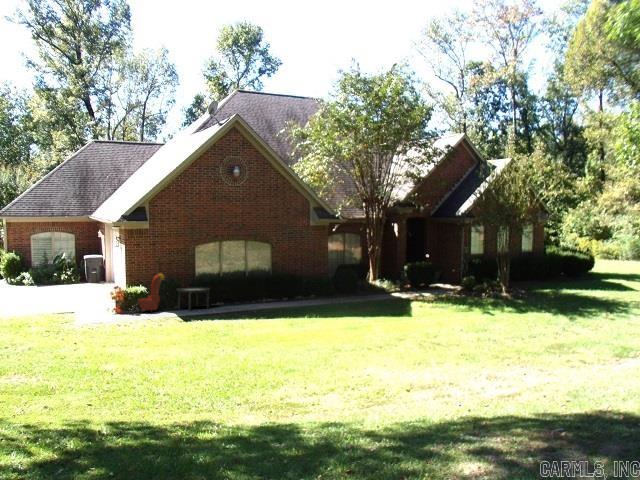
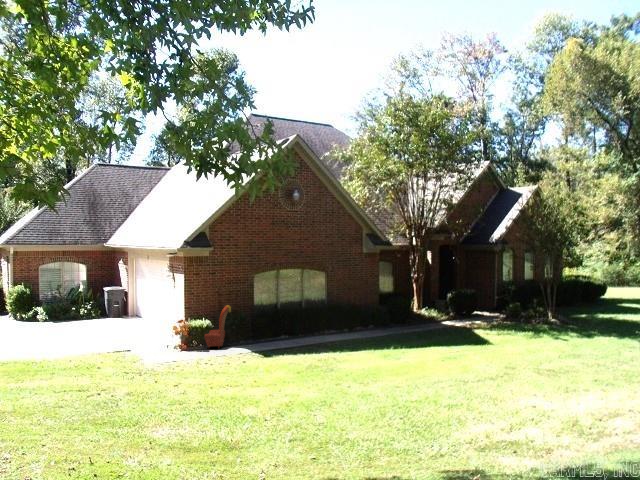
round table: present [177,288,209,310] -> none [240,320,277,345]

